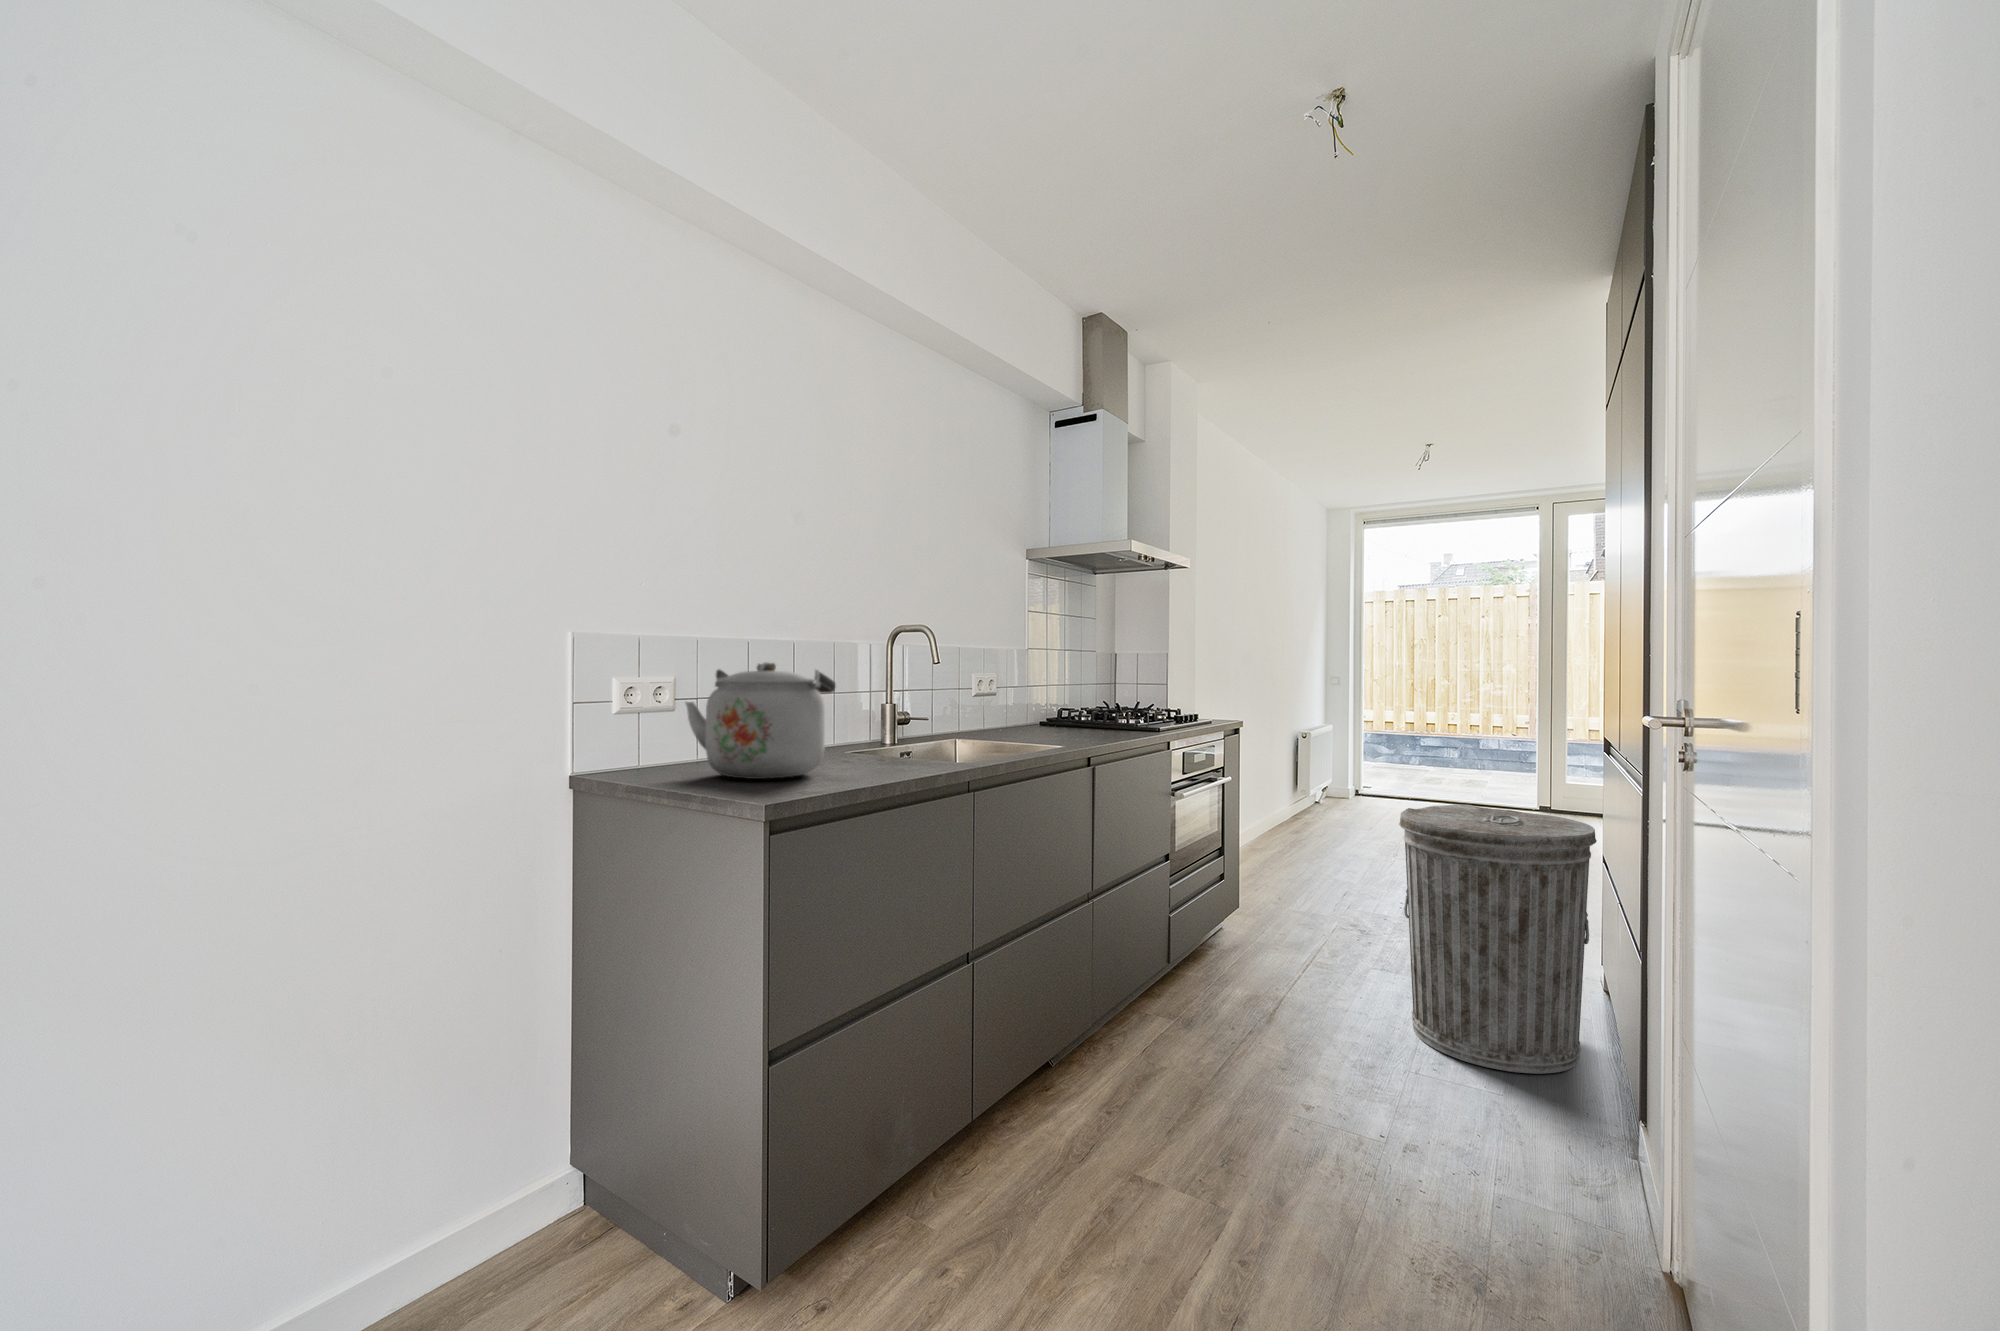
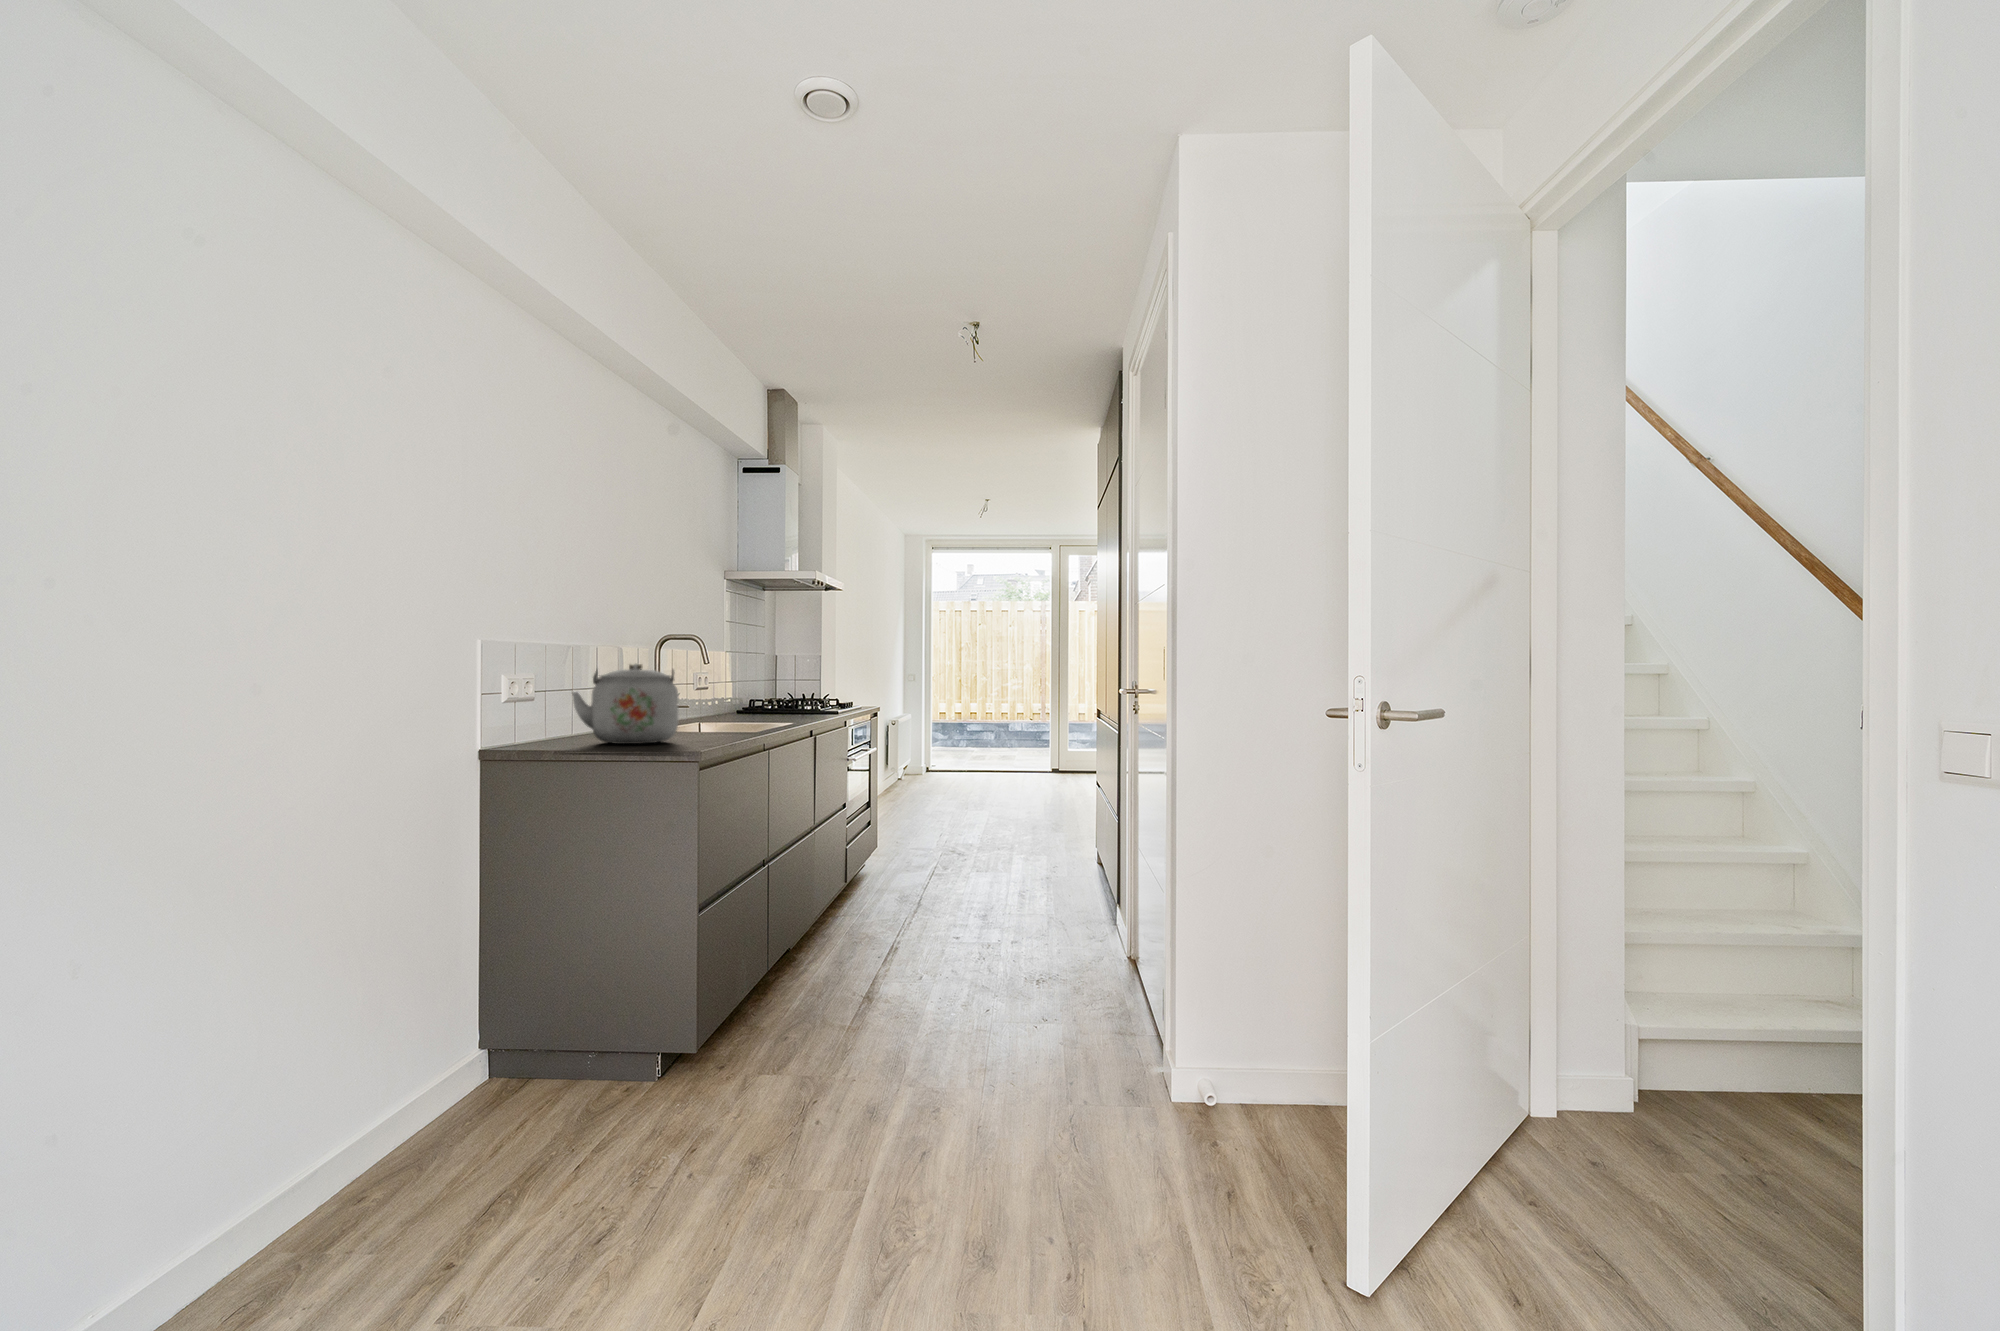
trash can: present [1399,804,1597,1074] -> none [993,755,1097,907]

